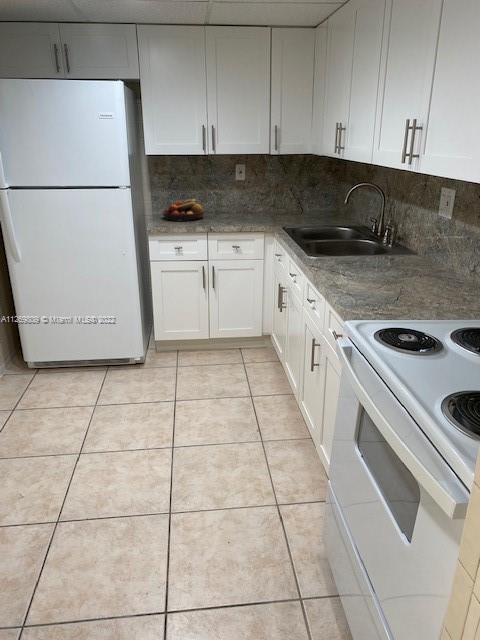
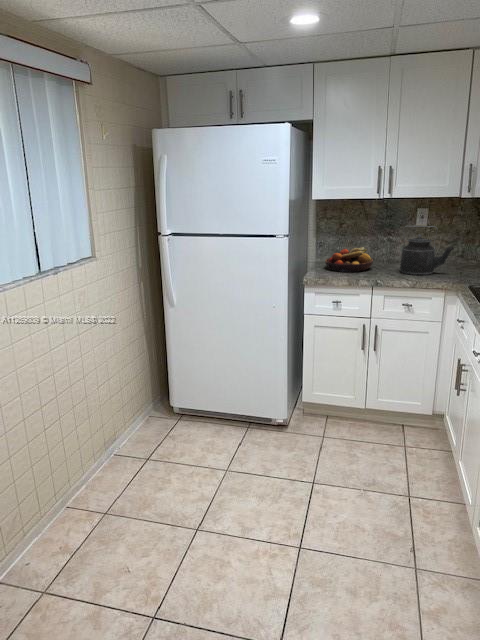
kettle: none [227,179,269,221] -> present [400,226,454,275]

